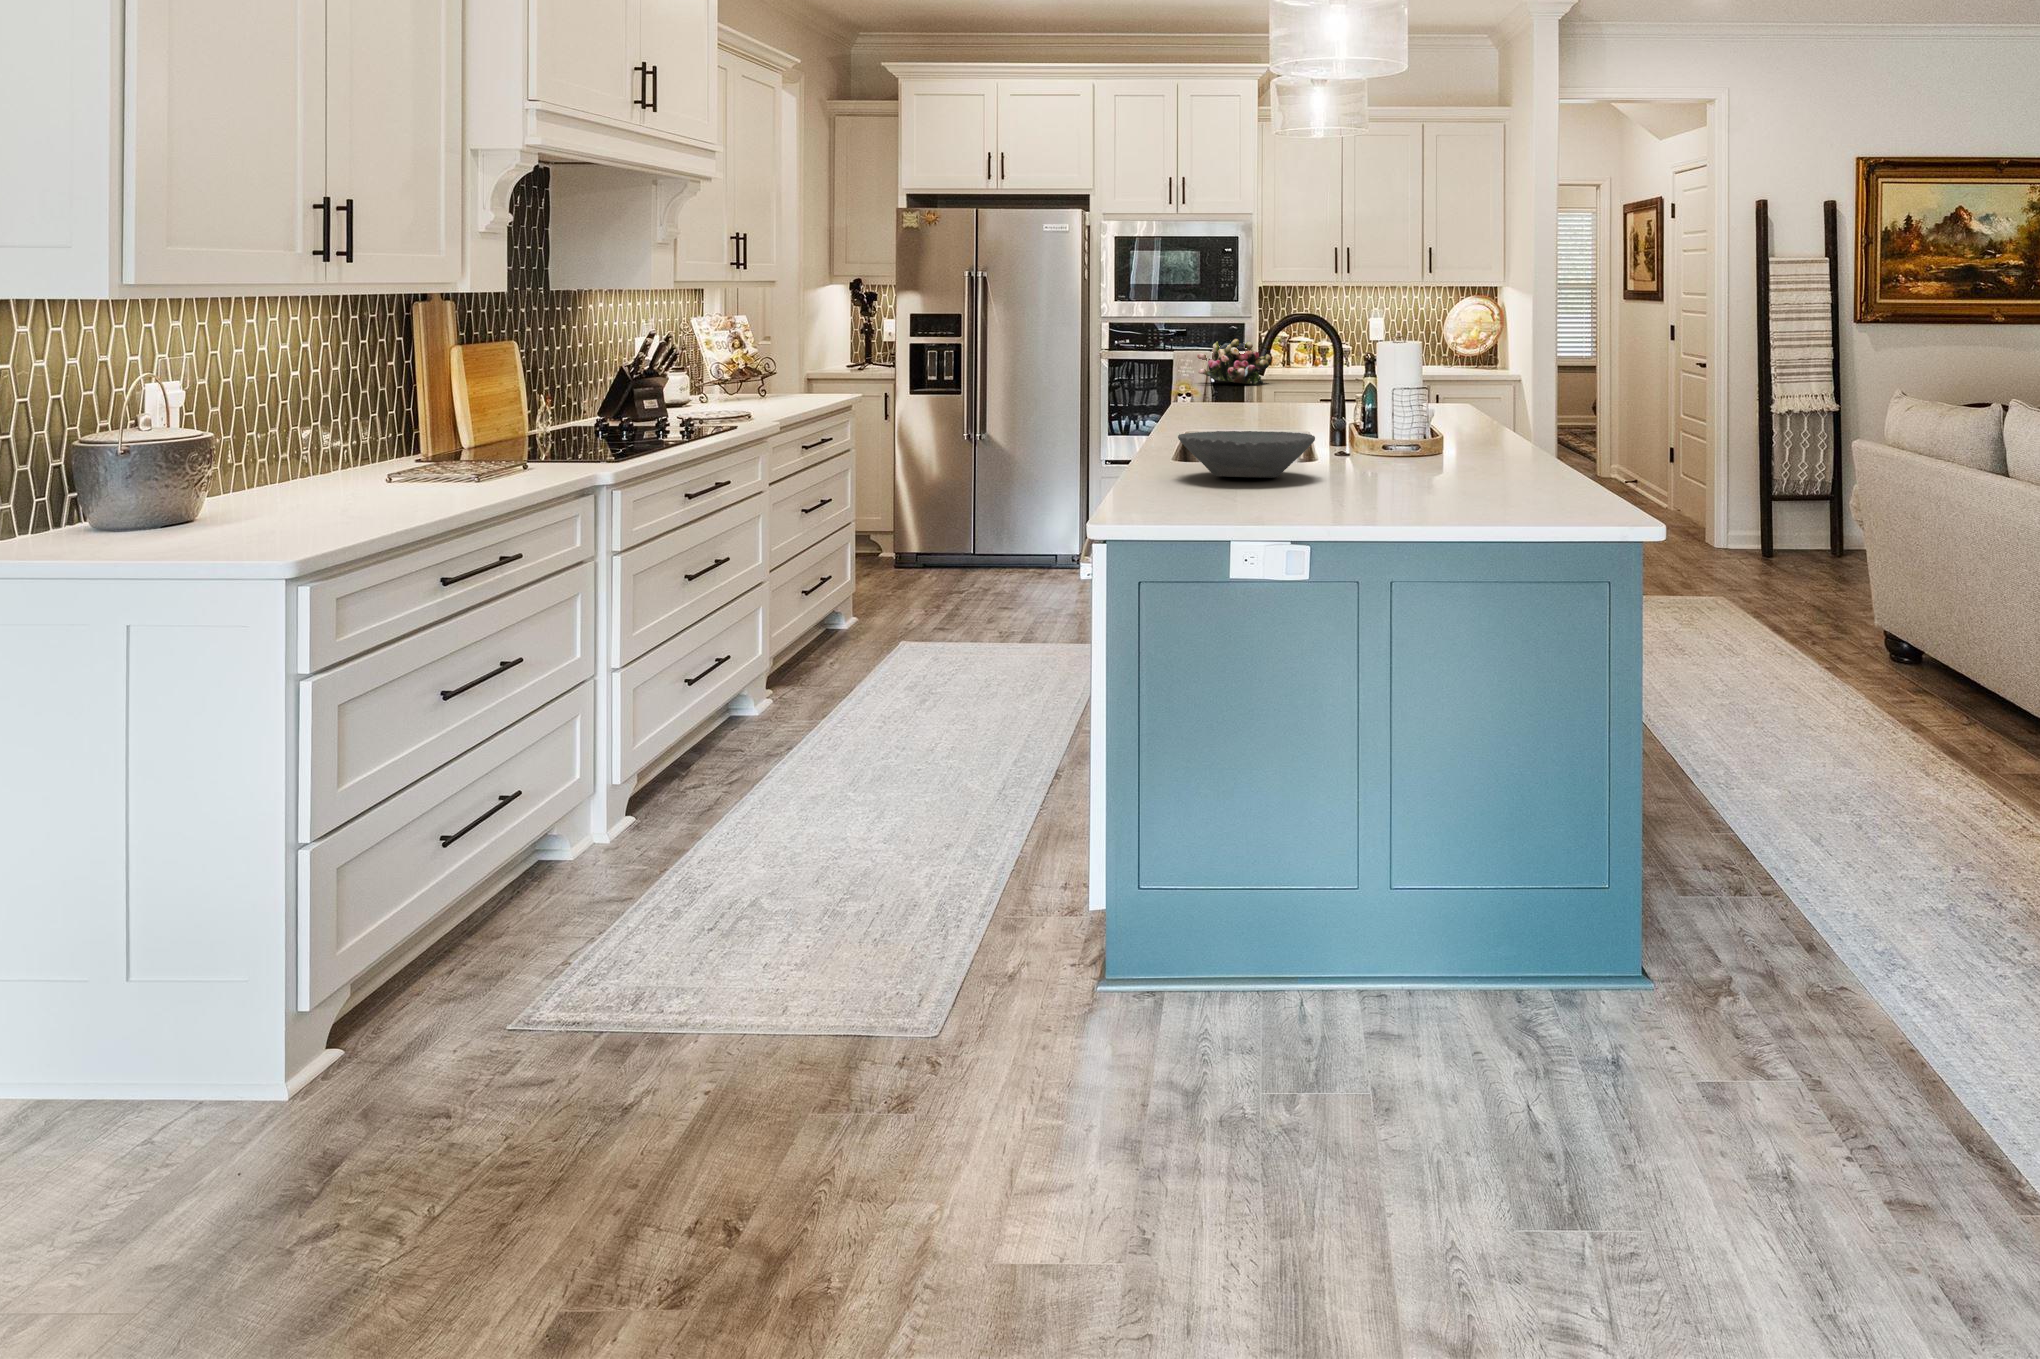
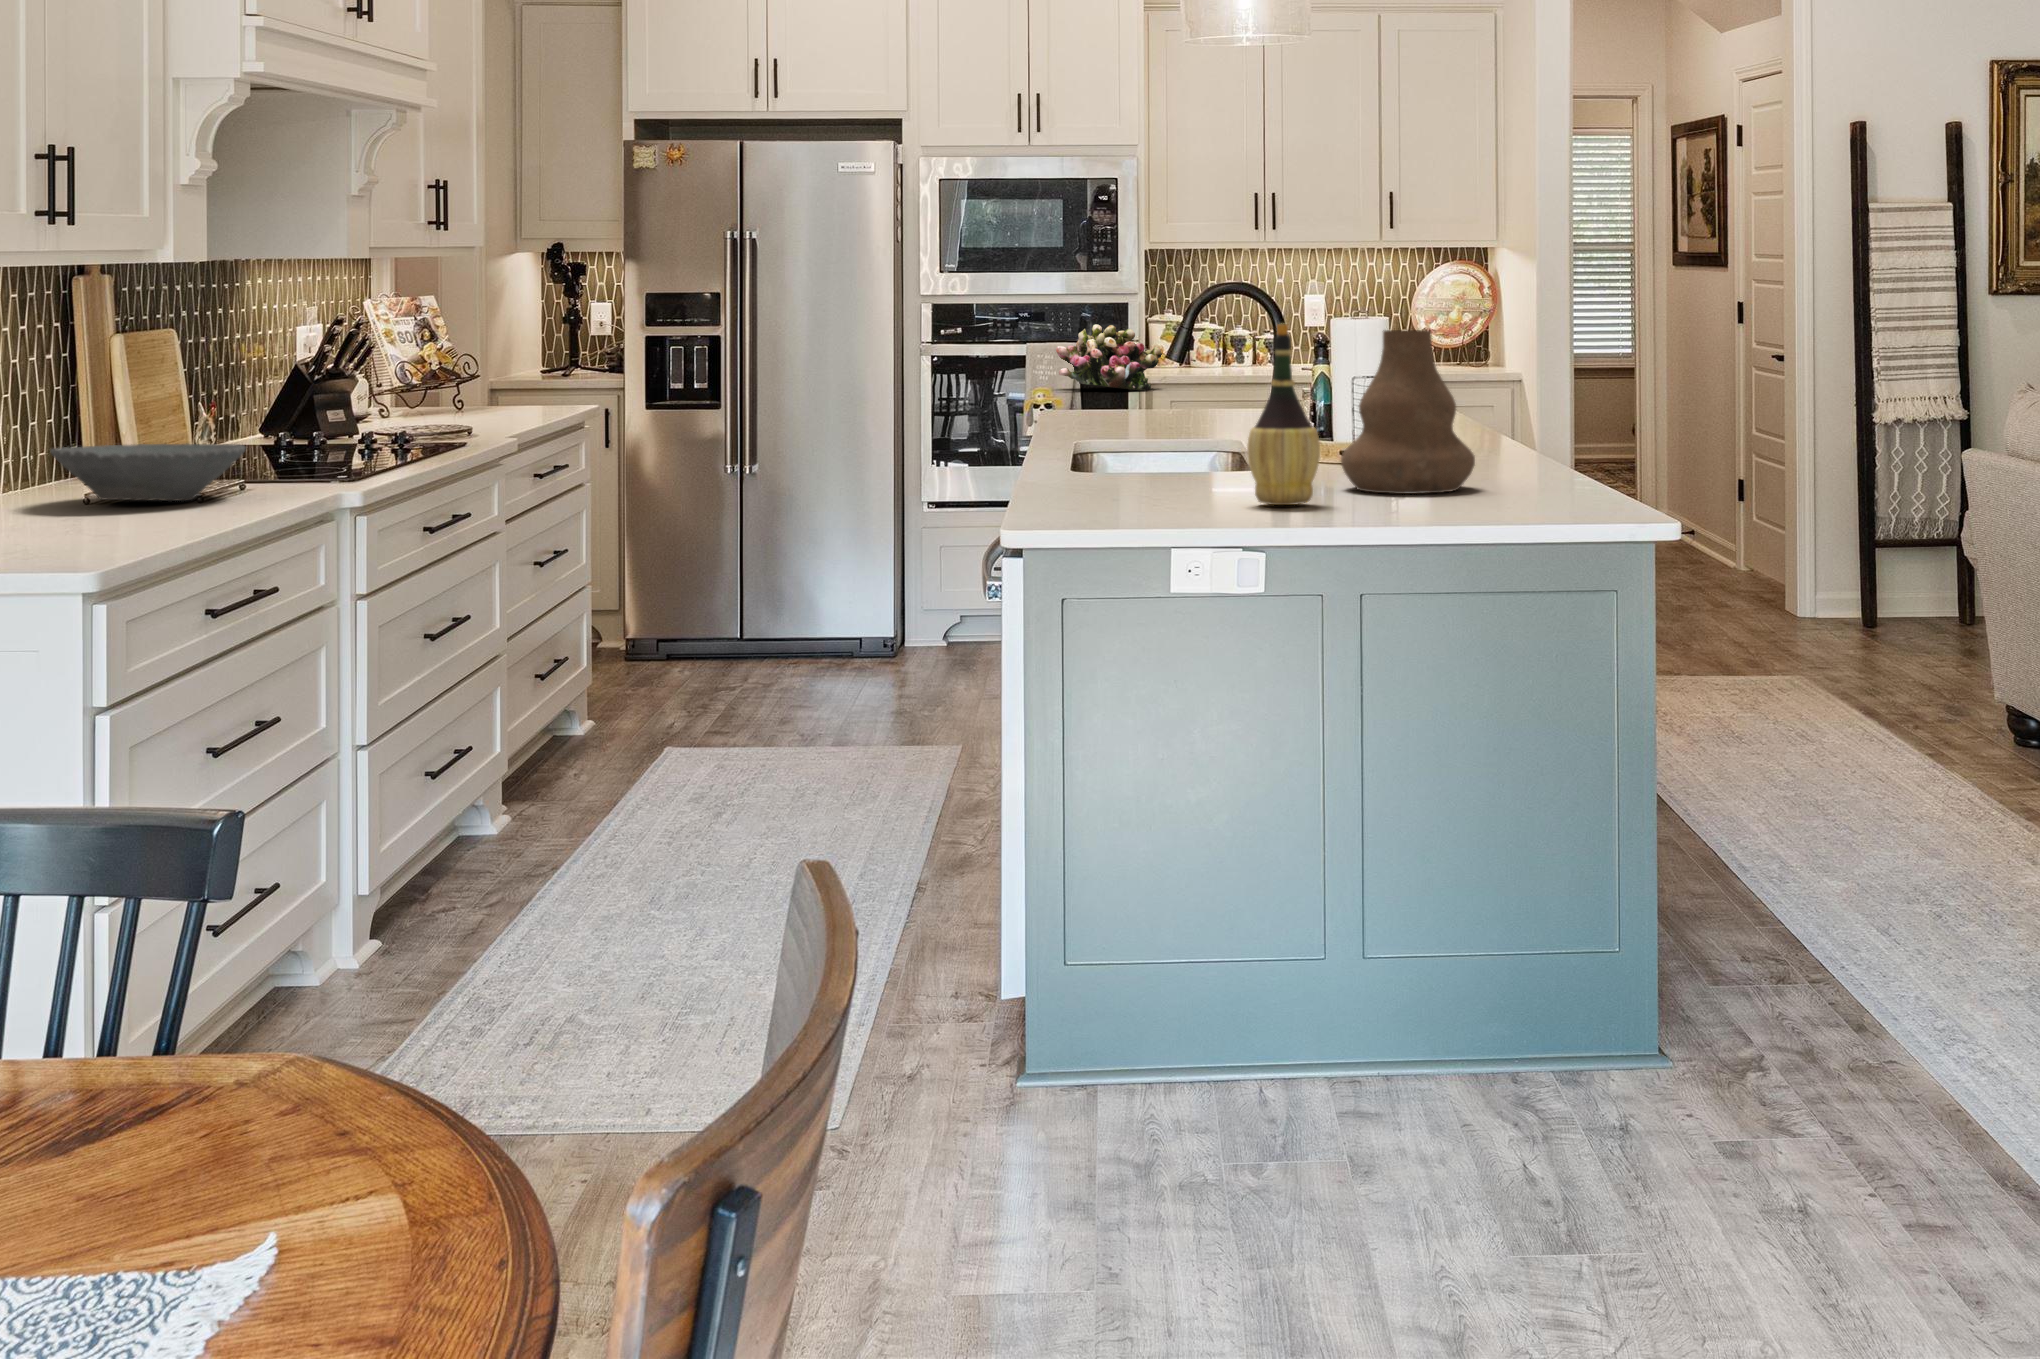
wine bottle: none [1300,351,1361,503] -> present [1247,324,1320,505]
vase: none [1381,355,1491,491] -> present [1341,330,1475,494]
bowl: present [1178,431,1315,478] -> present [51,443,246,501]

